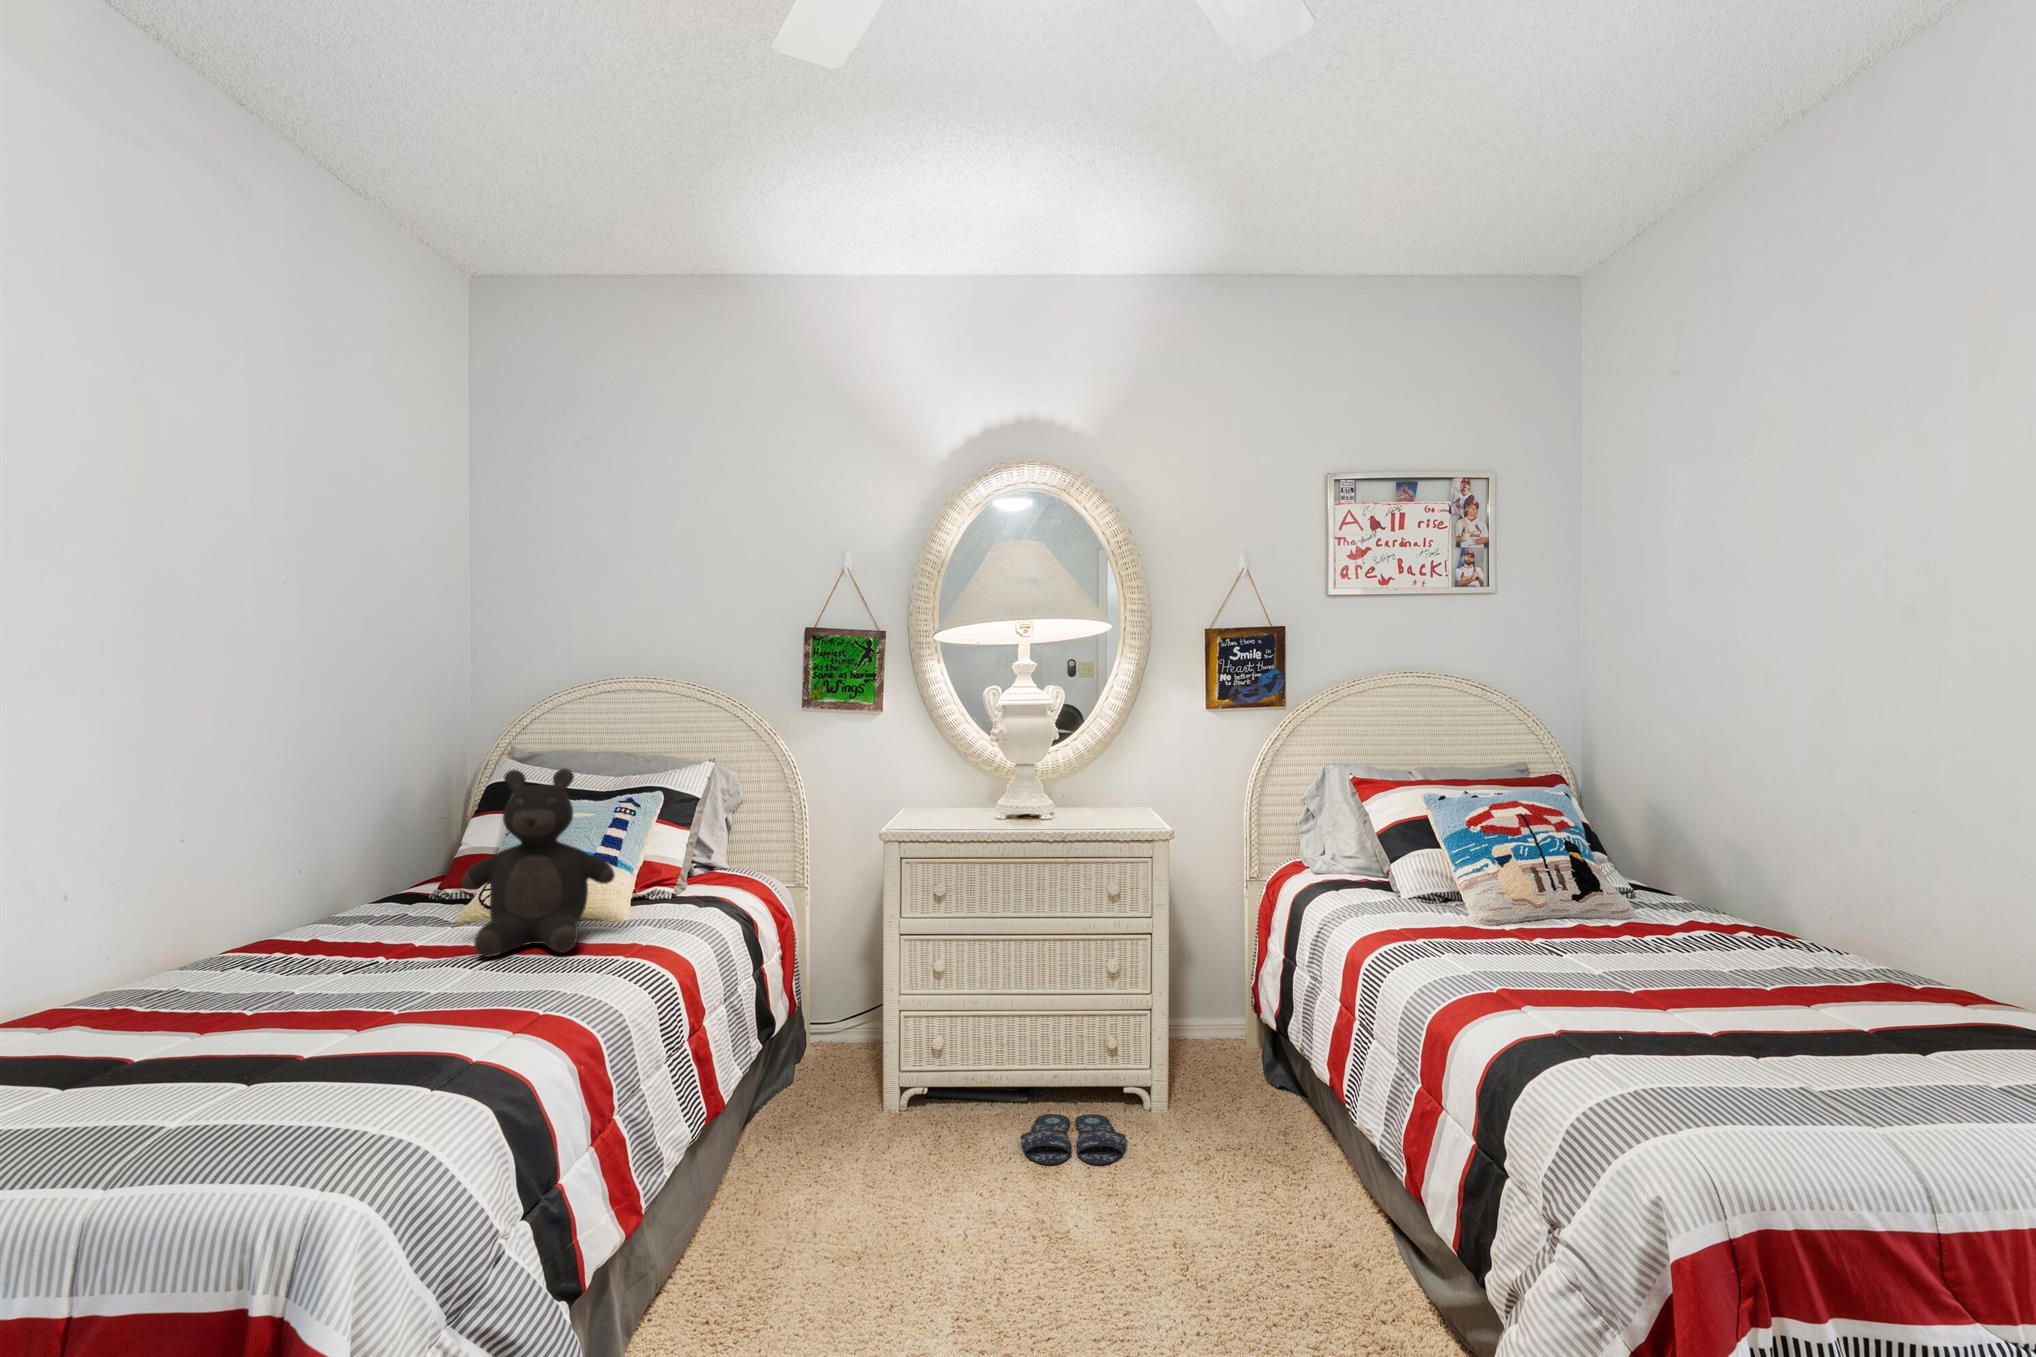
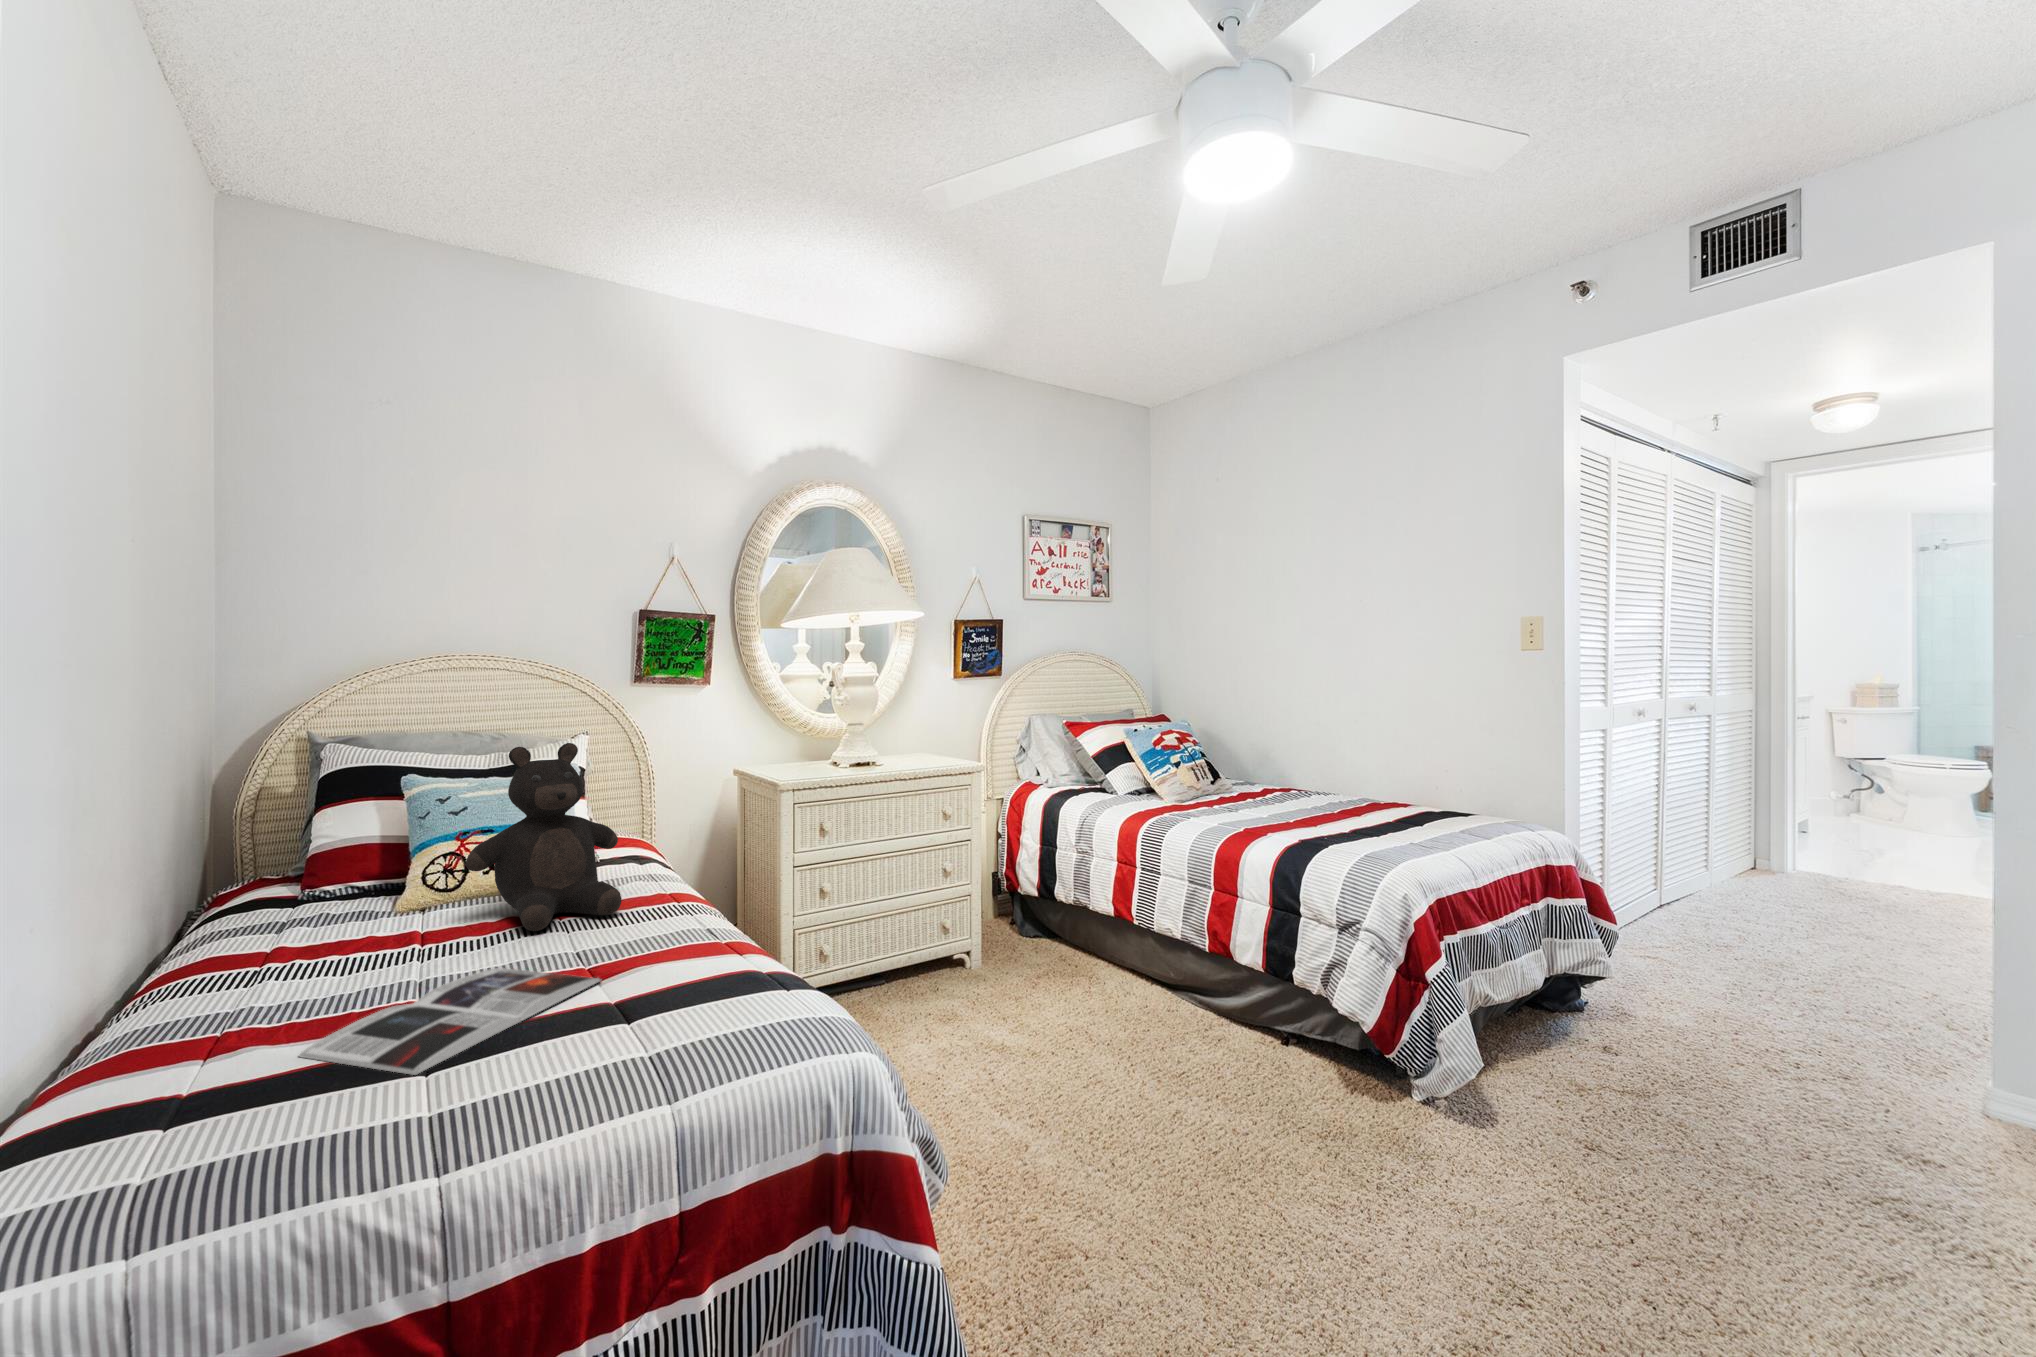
magazine: none [163,983,426,1058] -> present [299,968,601,1075]
slippers: present [1020,1114,1126,1165] -> none [900,976,984,1016]

